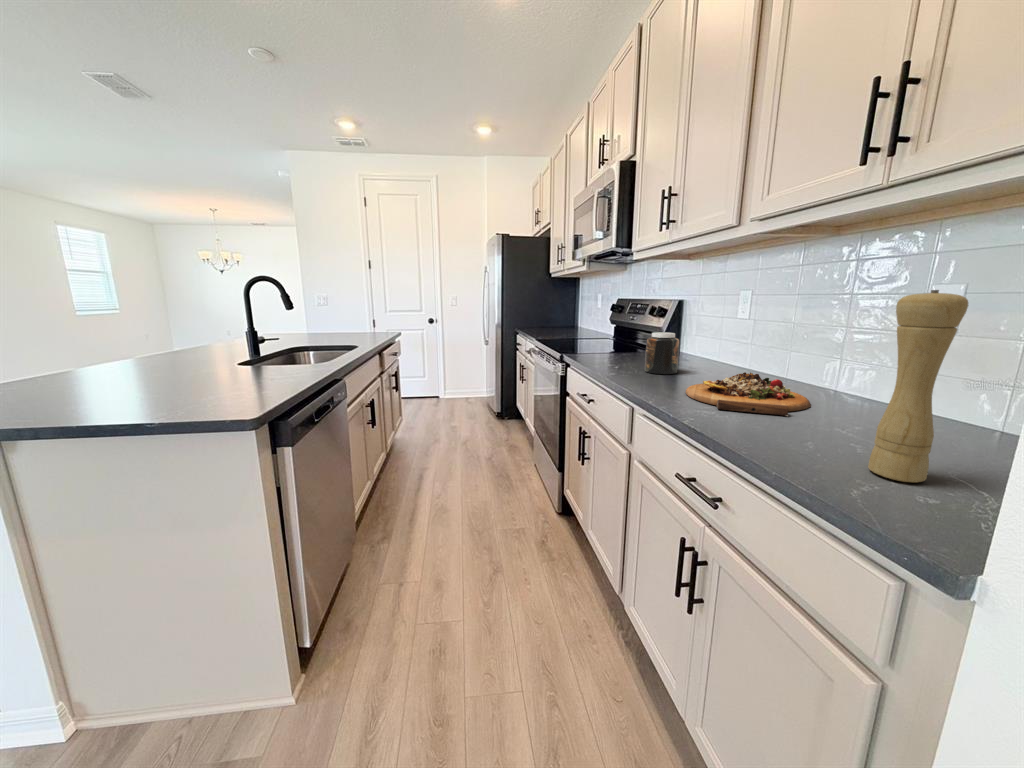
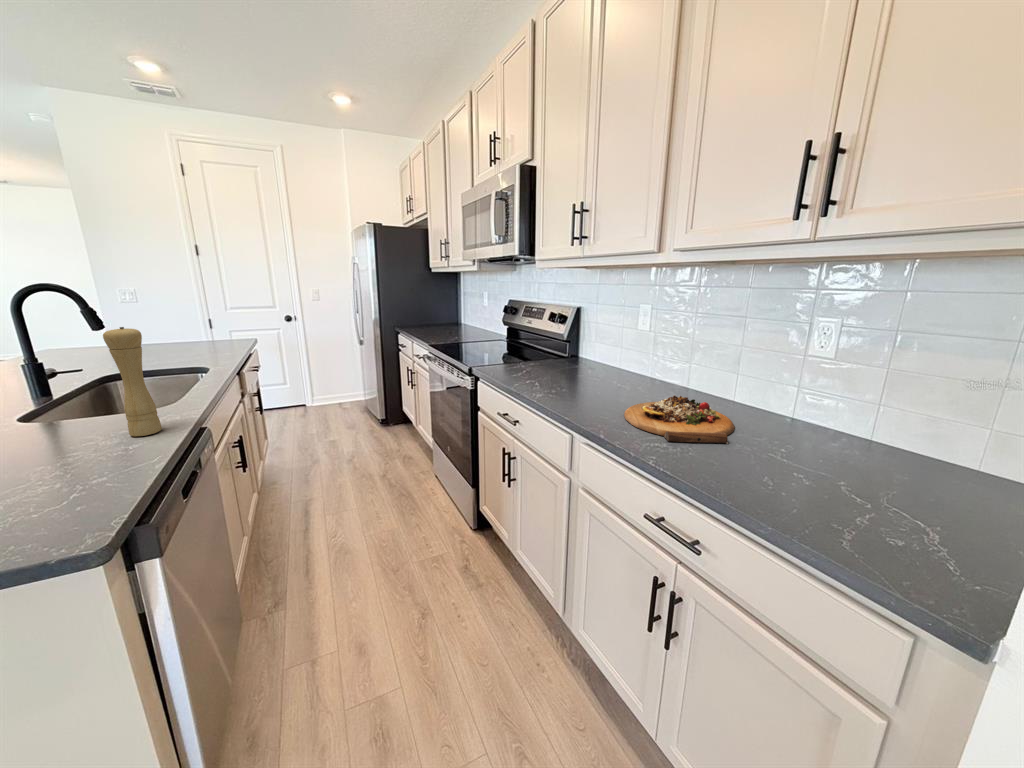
pepper mill: present [868,290,968,482] -> present [103,327,162,436]
jar: present [645,332,679,374] -> none [569,349,601,392]

